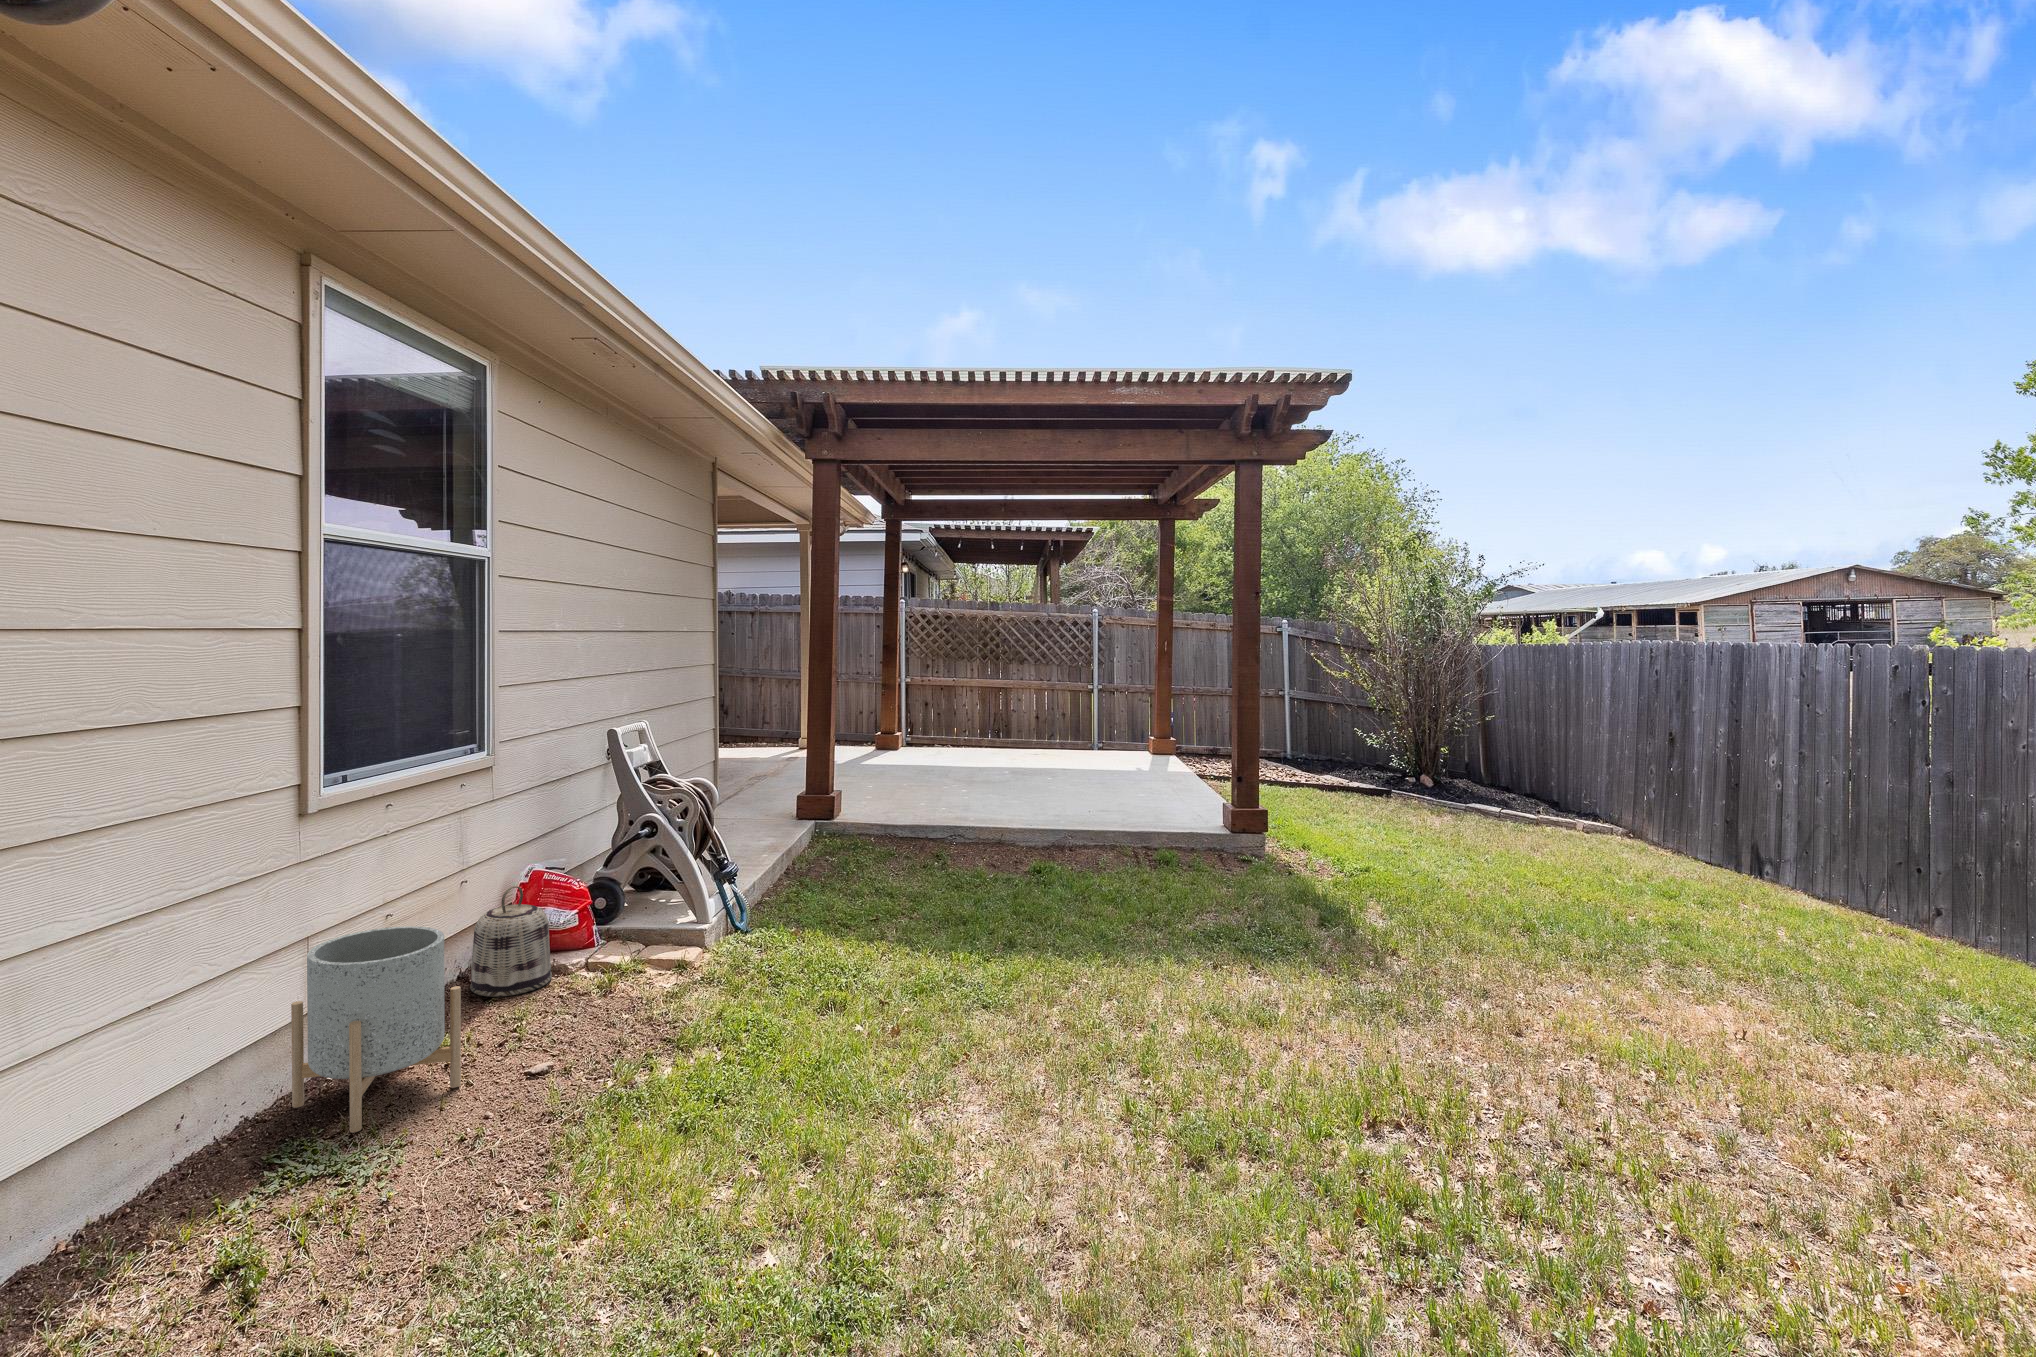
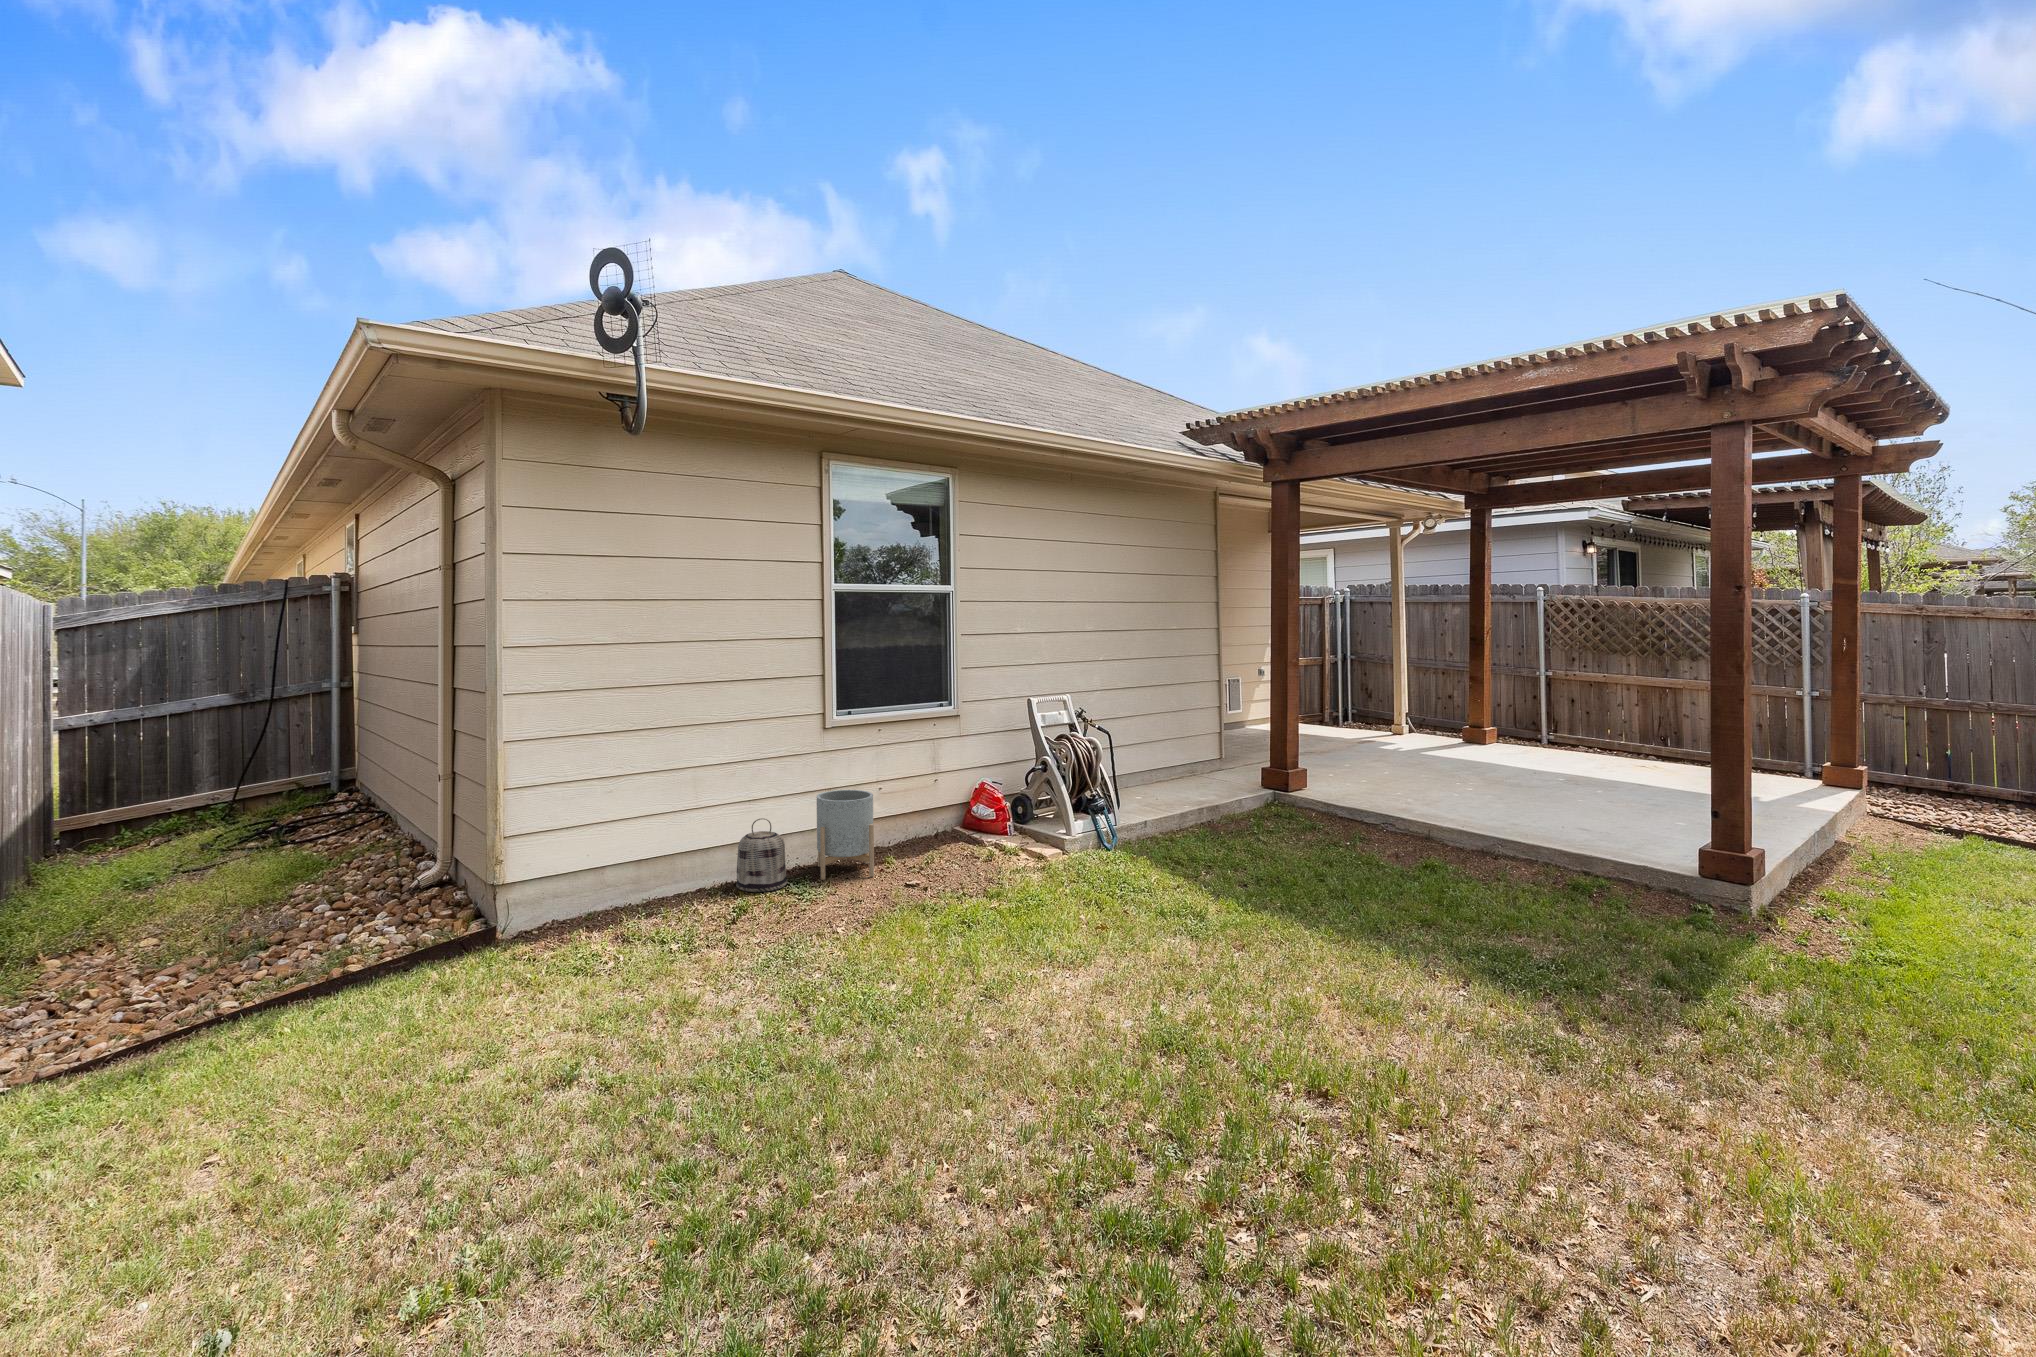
basket: present [470,886,552,997] -> present [736,818,787,892]

